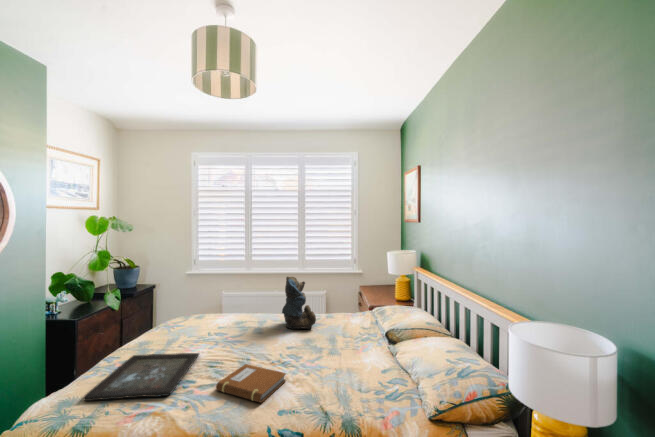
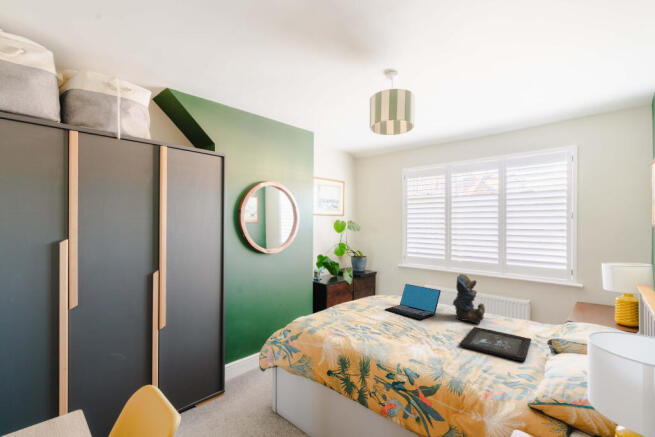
laptop: none [198,298,267,343] -> present [385,284,441,320]
tray: present [83,353,199,401] -> present [460,327,531,361]
notebook: present [216,364,286,403] -> none [380,329,429,351]

